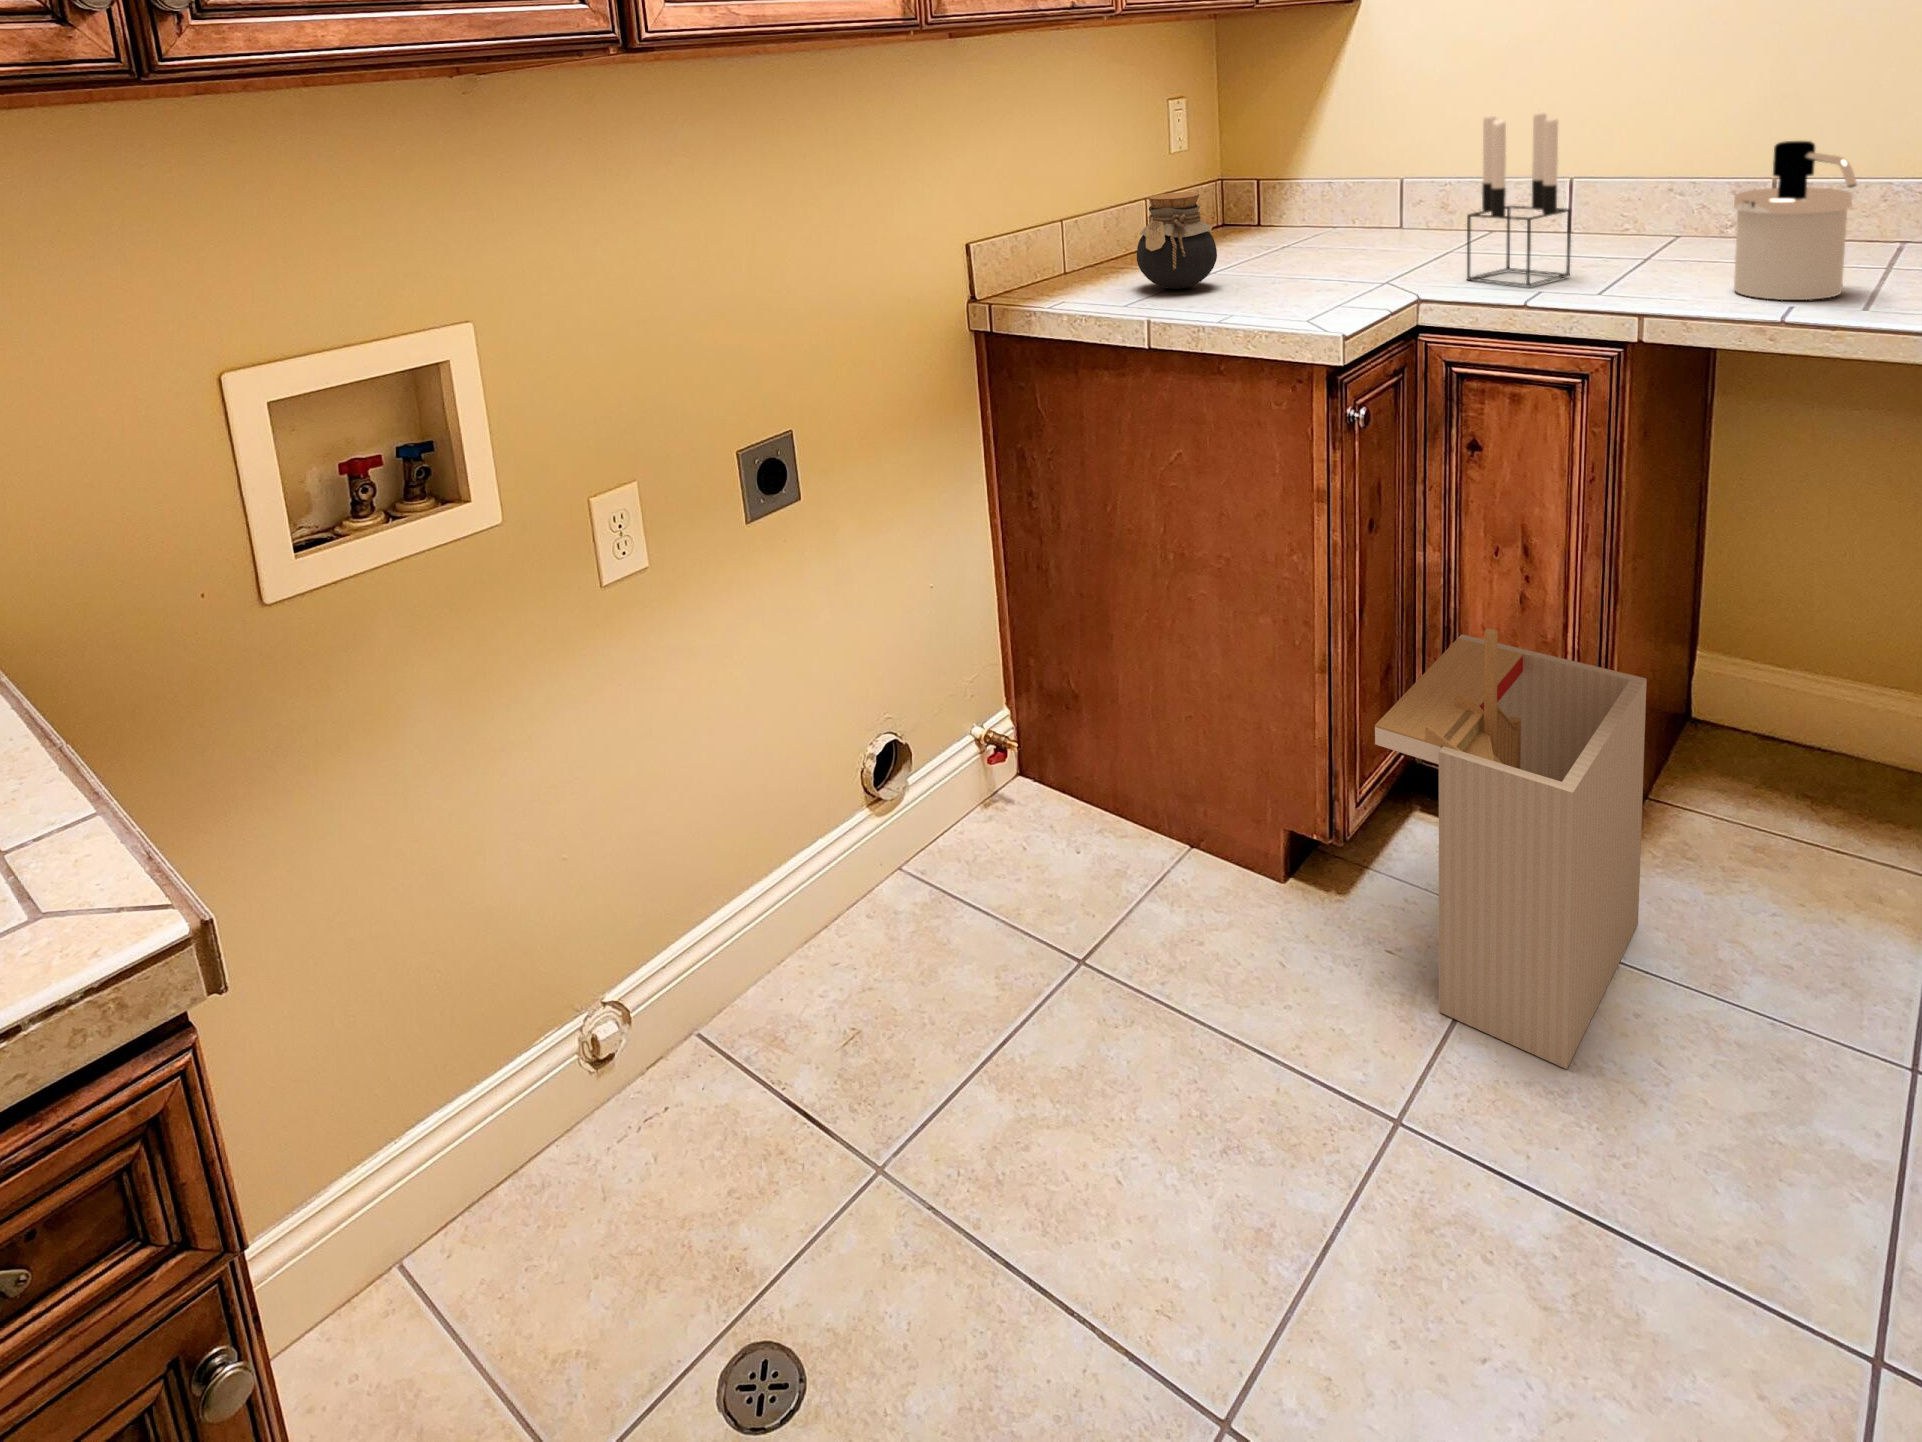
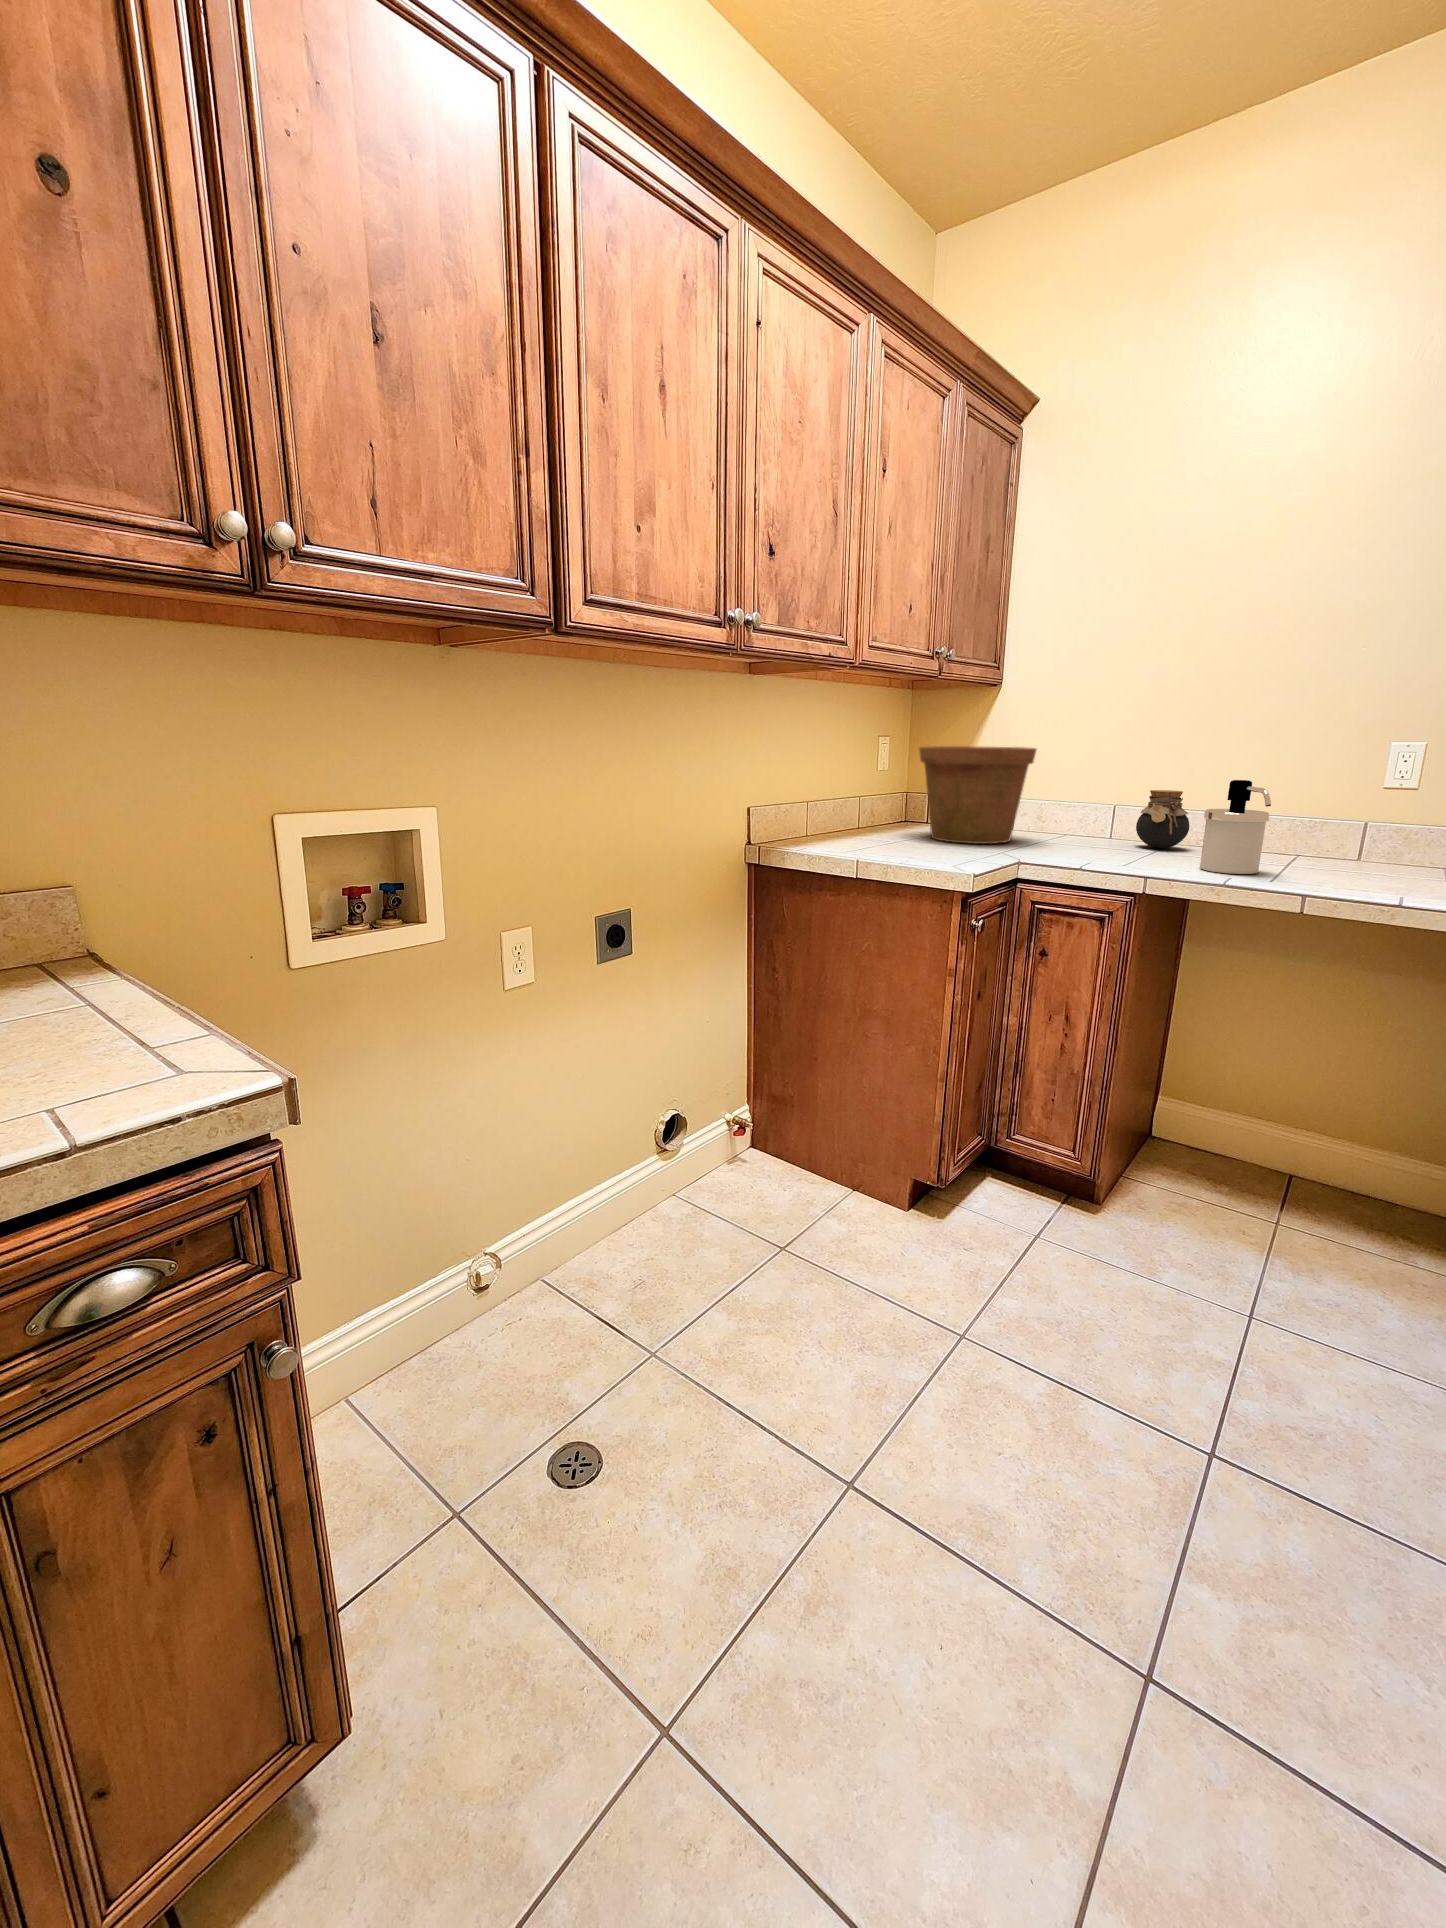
flower pot: none [1233,105,1428,269] -> present [919,746,1036,844]
candle holder: present [1467,112,1571,287] -> none [1050,752,1114,859]
jar: present [1137,192,1217,289] -> present [1136,790,1189,848]
storage bin: present [1375,628,1647,1069] -> none [970,1055,1129,1313]

